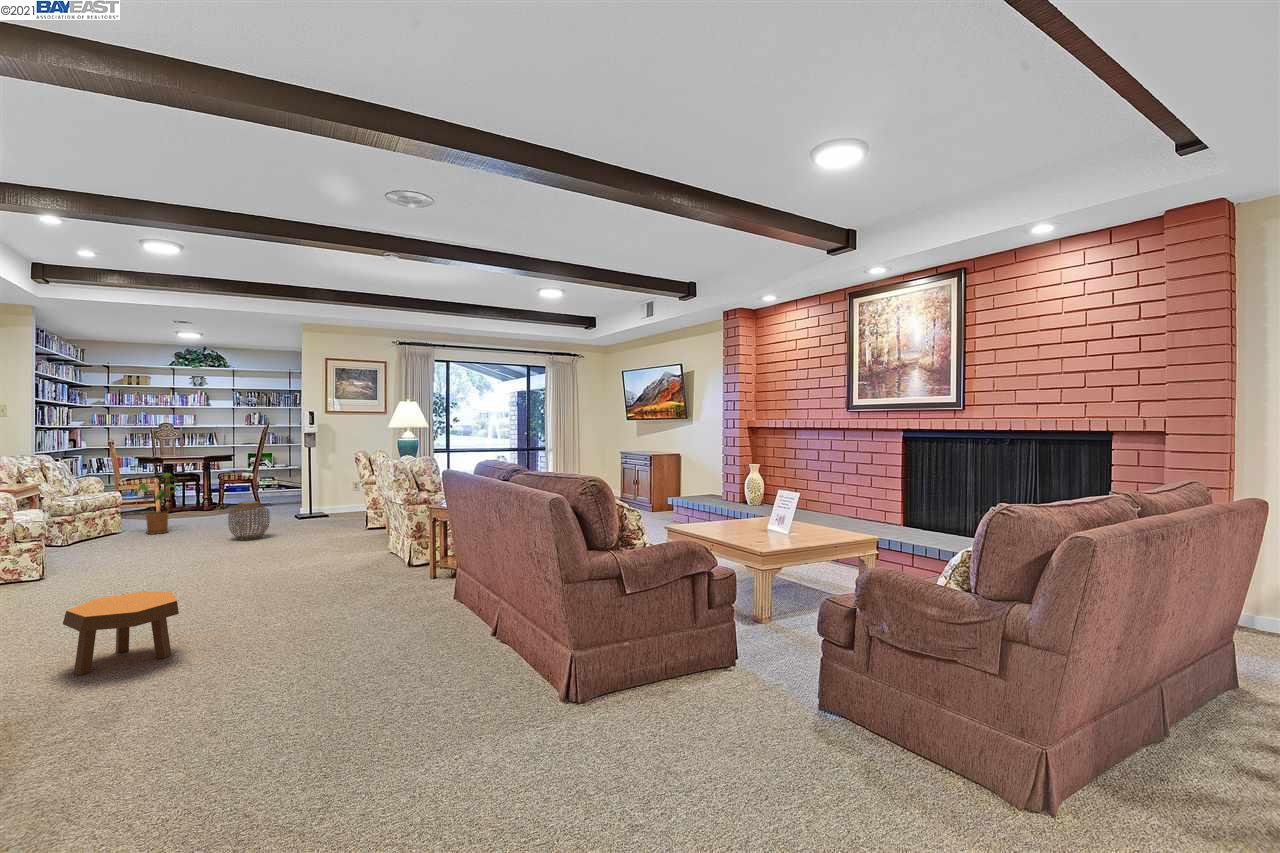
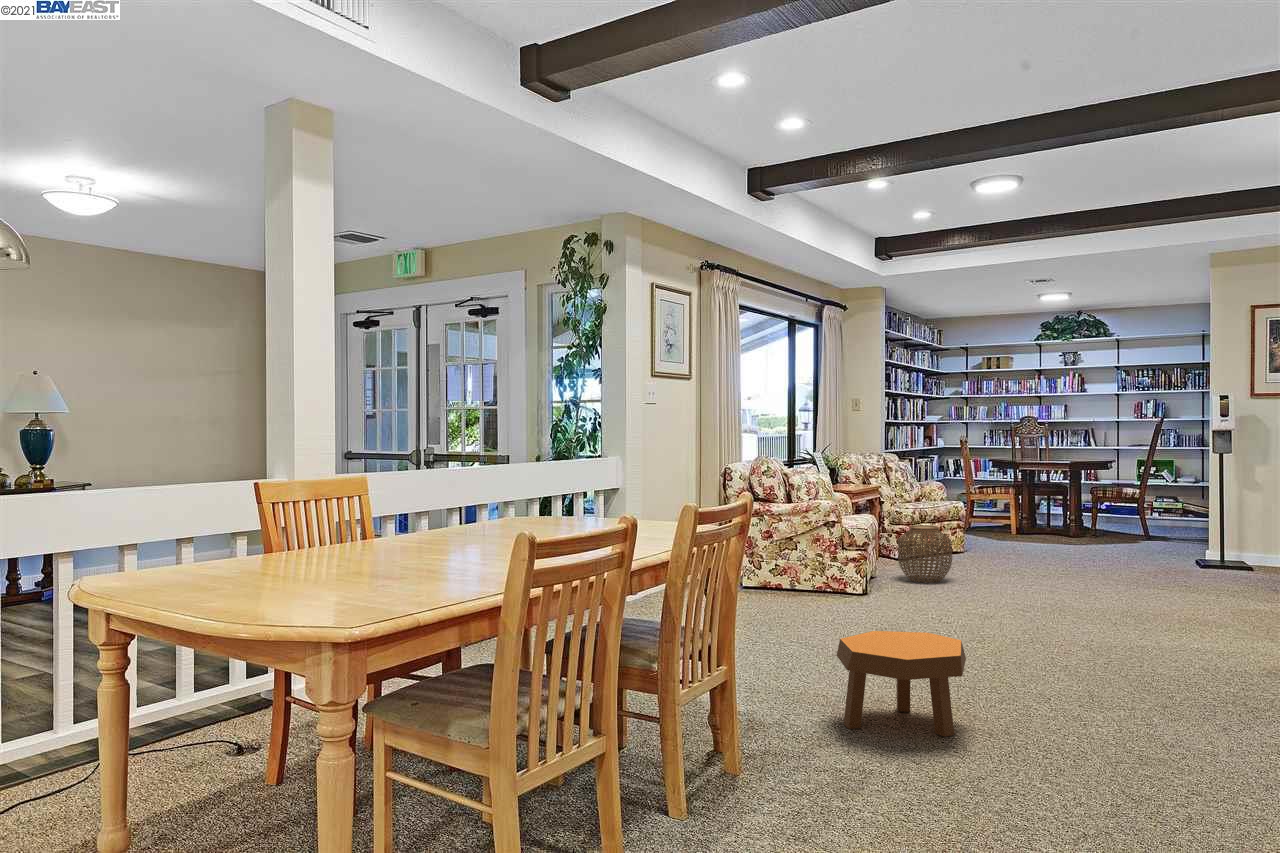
house plant: present [136,473,177,534] -> none [978,479,1028,562]
woven basket: present [228,501,269,540] -> present [898,525,952,583]

